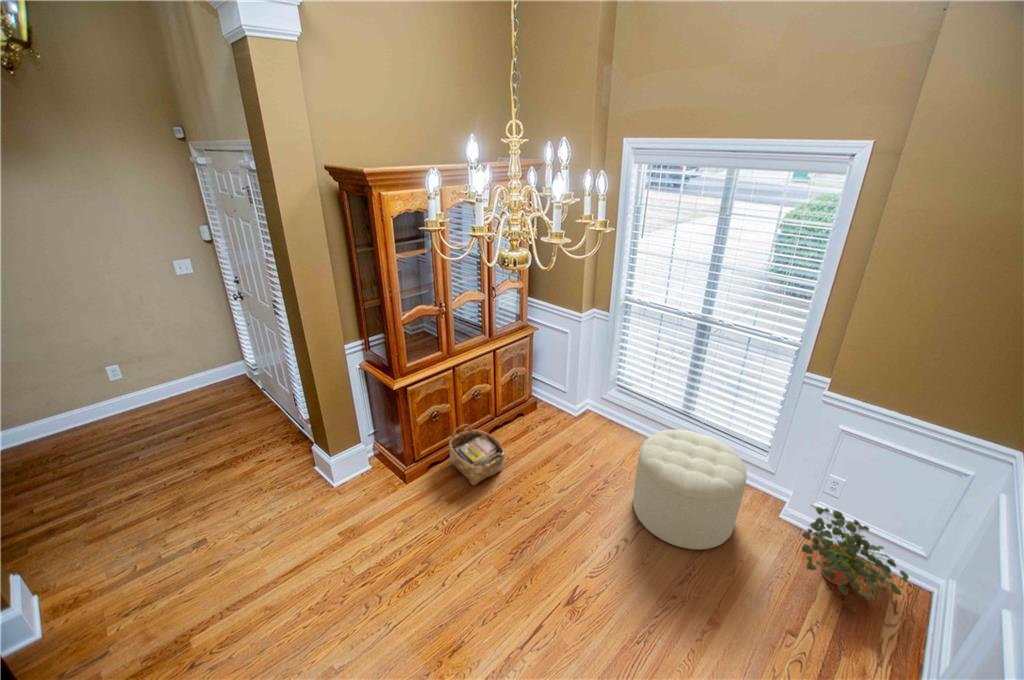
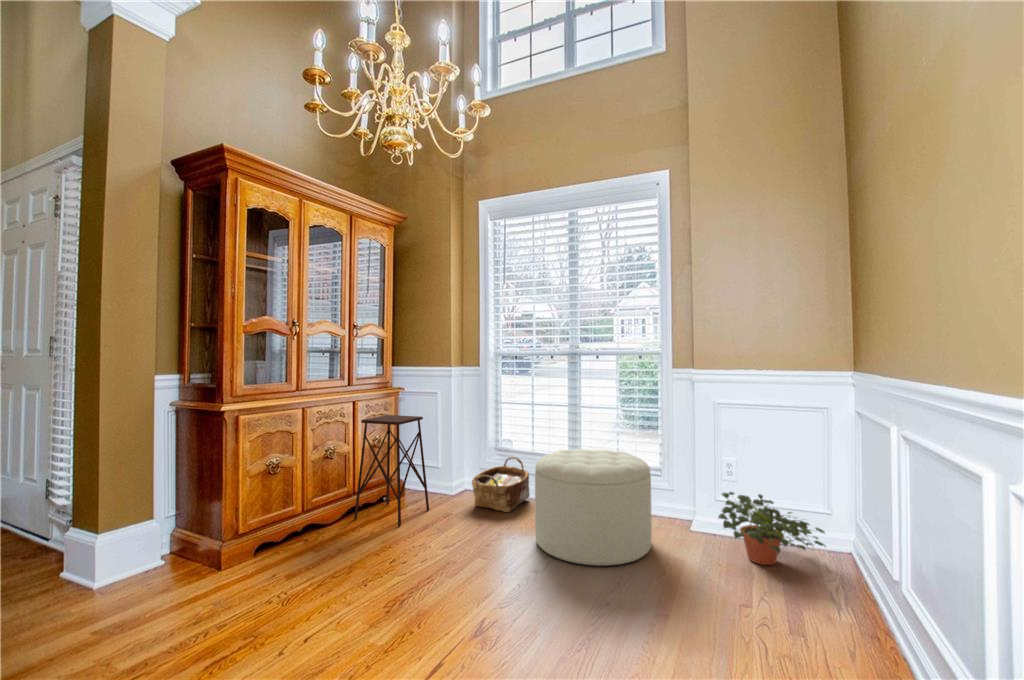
side table: none [497,356,554,453] -> present [354,415,429,526]
woven basket: present [449,424,505,485] -> present [472,457,530,512]

